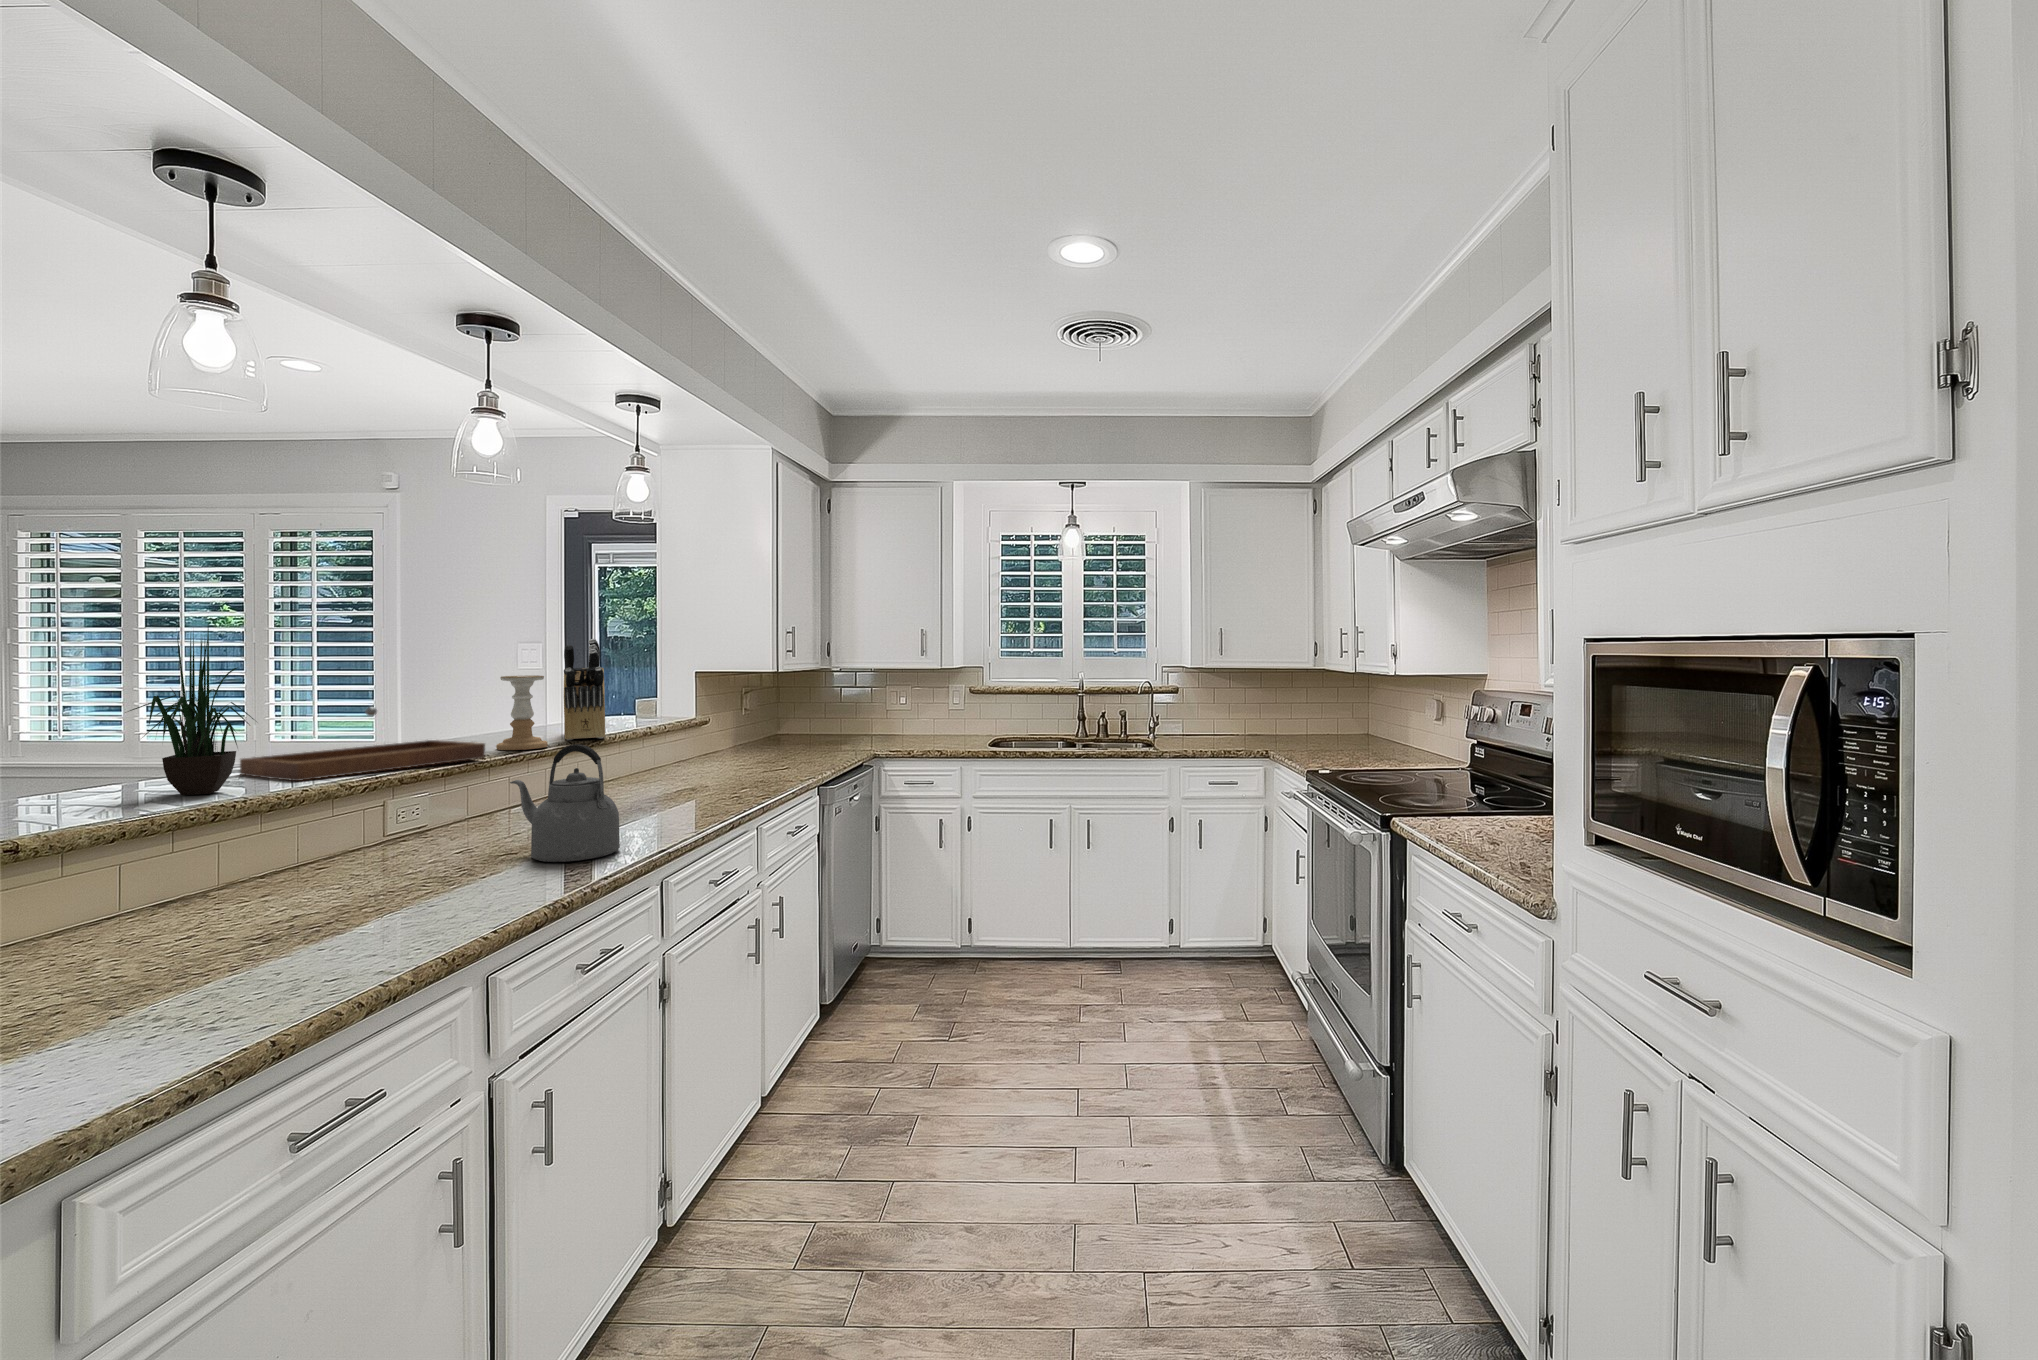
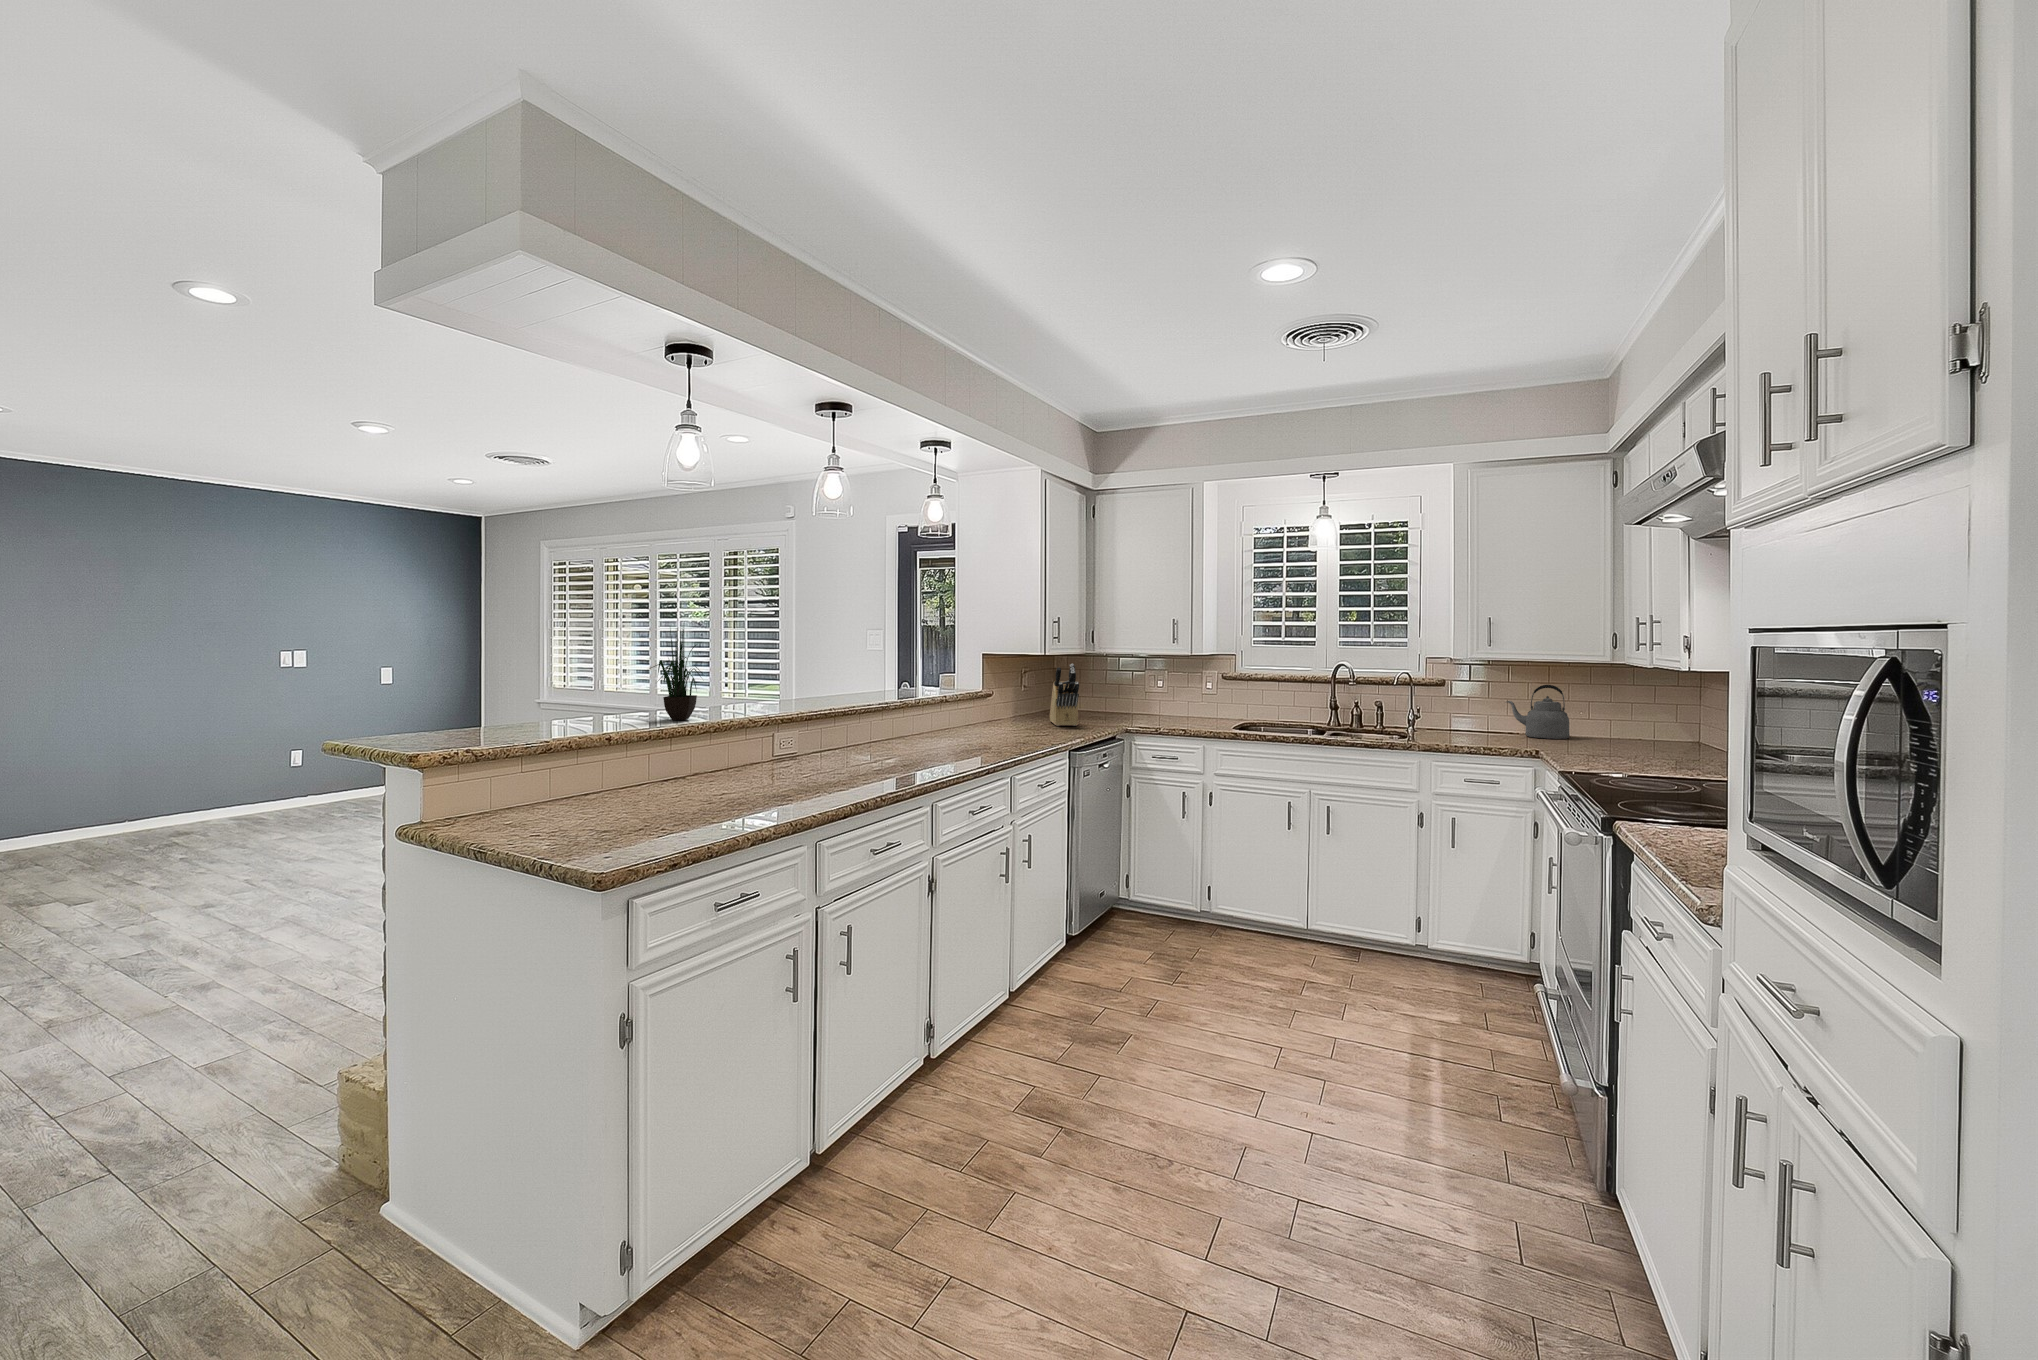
knife block: present [563,639,605,740] -> present [1050,664,1079,726]
candle holder: present [496,675,548,750] -> none [839,654,870,707]
tray: present [240,707,485,781] -> none [700,672,829,717]
kettle: present [510,744,620,862] -> present [1507,685,1570,739]

